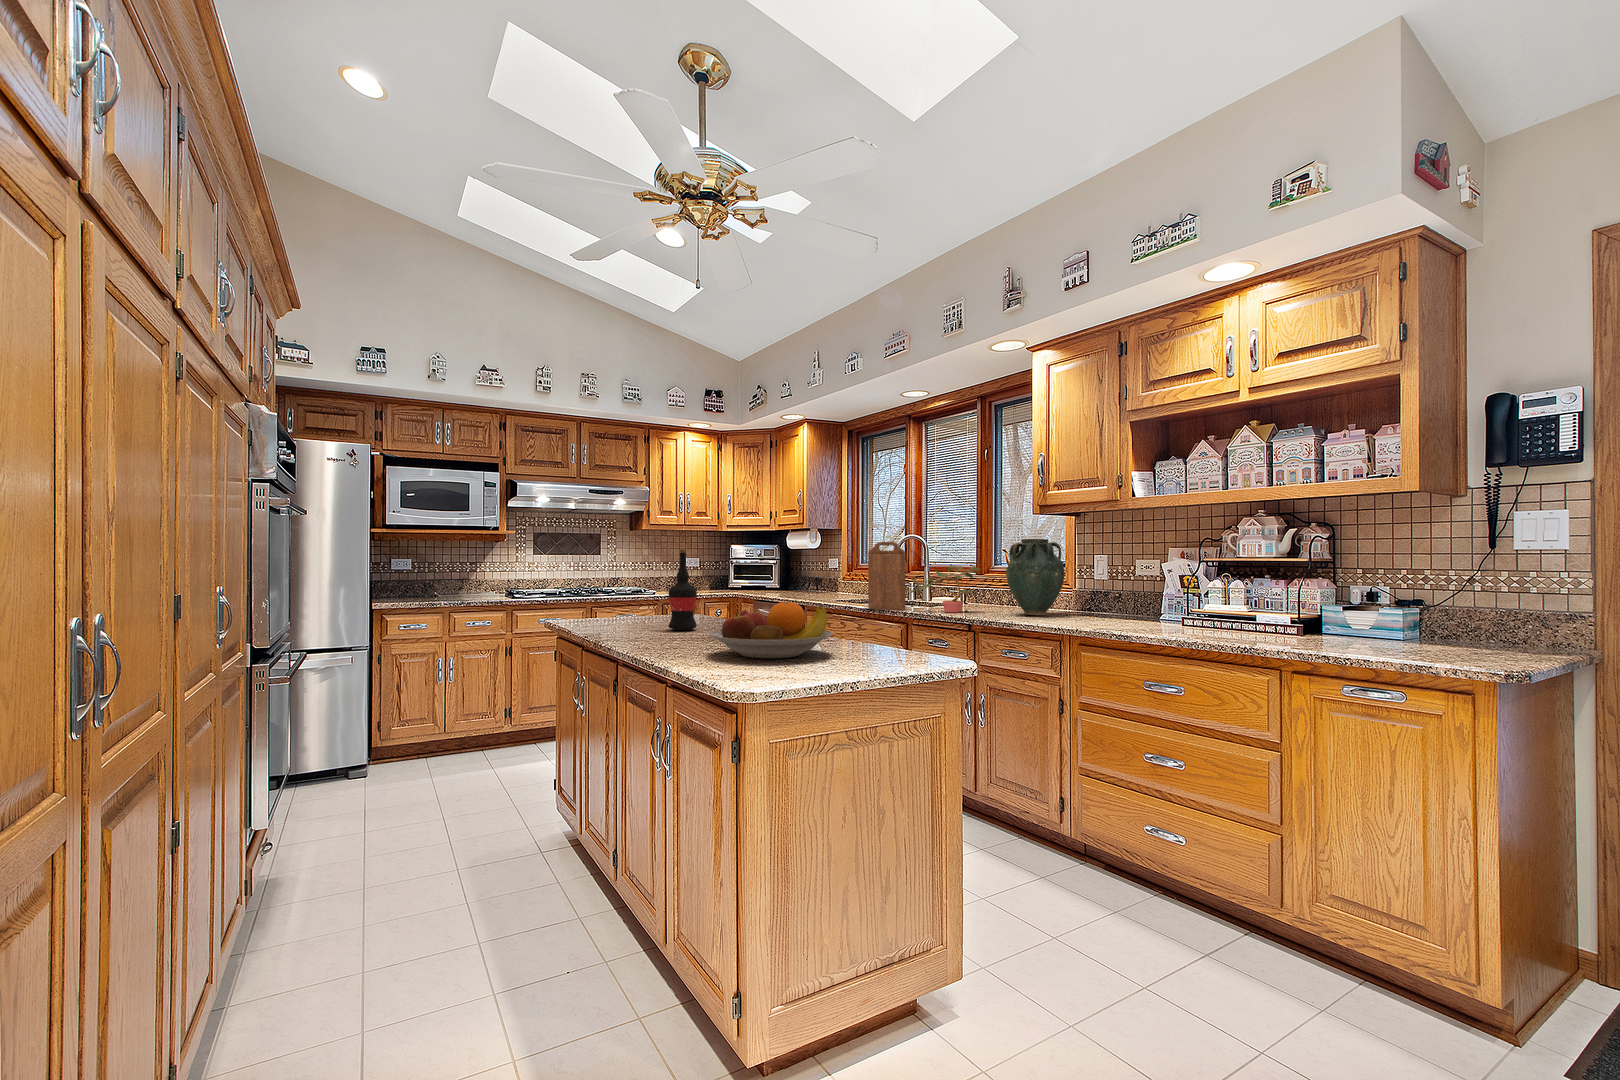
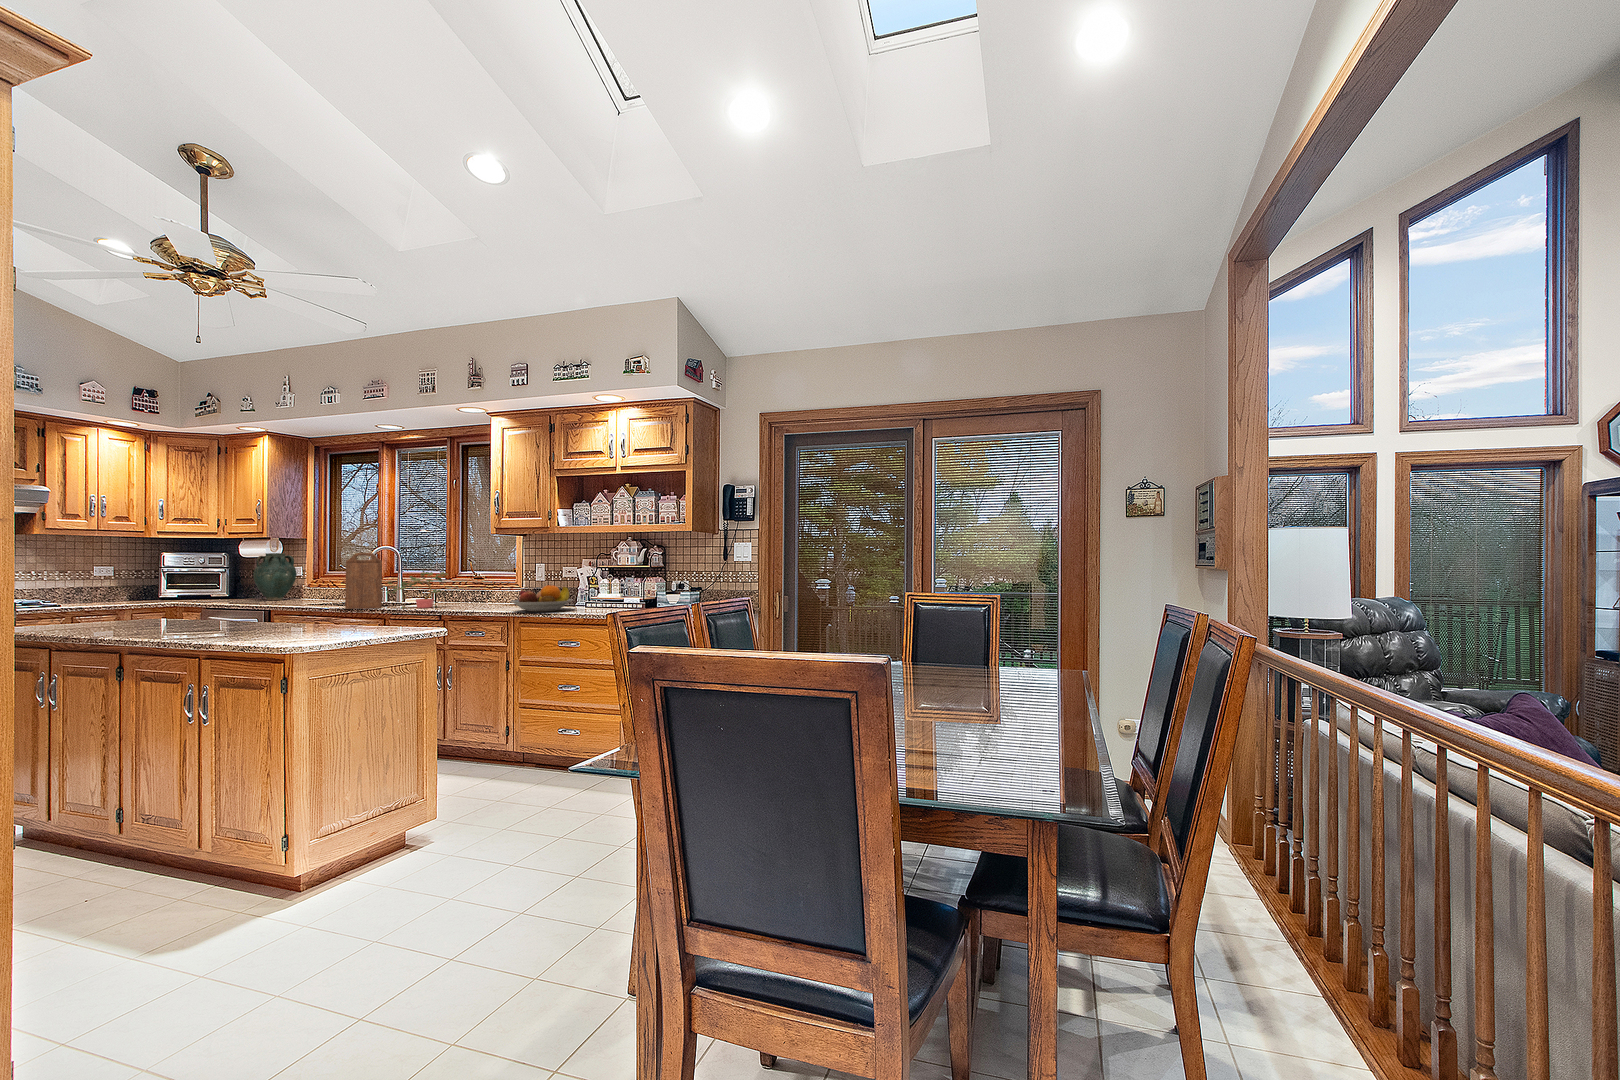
vase: present [1006,539,1064,615] -> present [253,553,297,600]
wine bottle: present [669,549,697,630] -> none [152,562,185,631]
fruit bowl: present [709,602,833,659] -> present [510,585,573,612]

